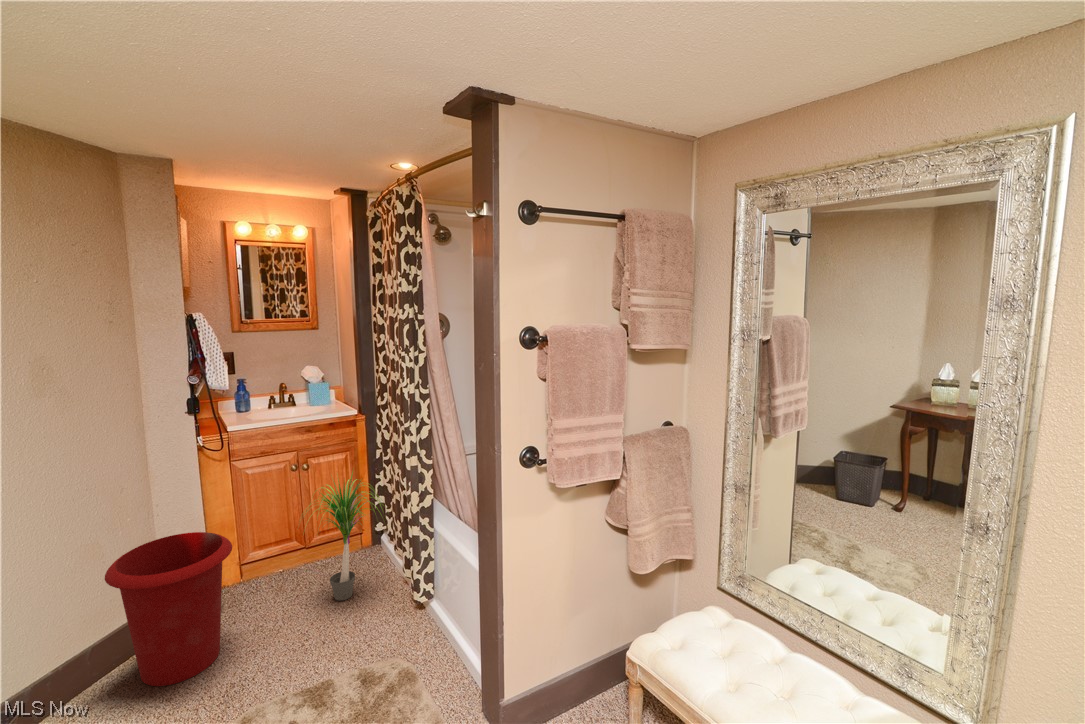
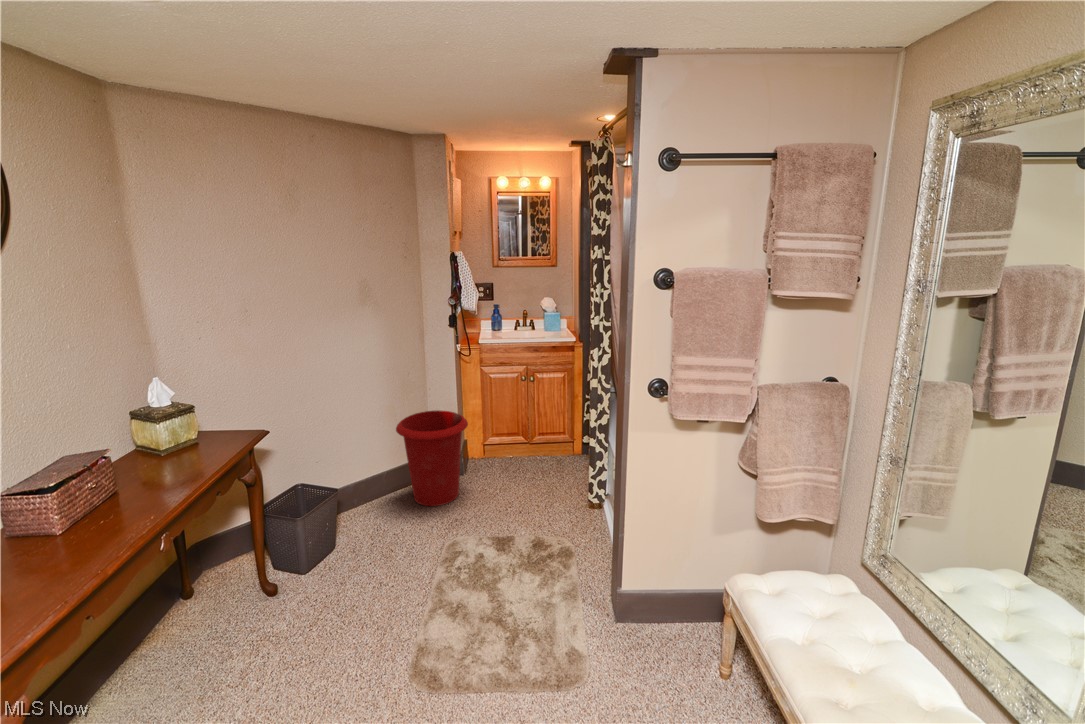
potted plant: present [306,472,381,601] -> none [513,382,585,487]

